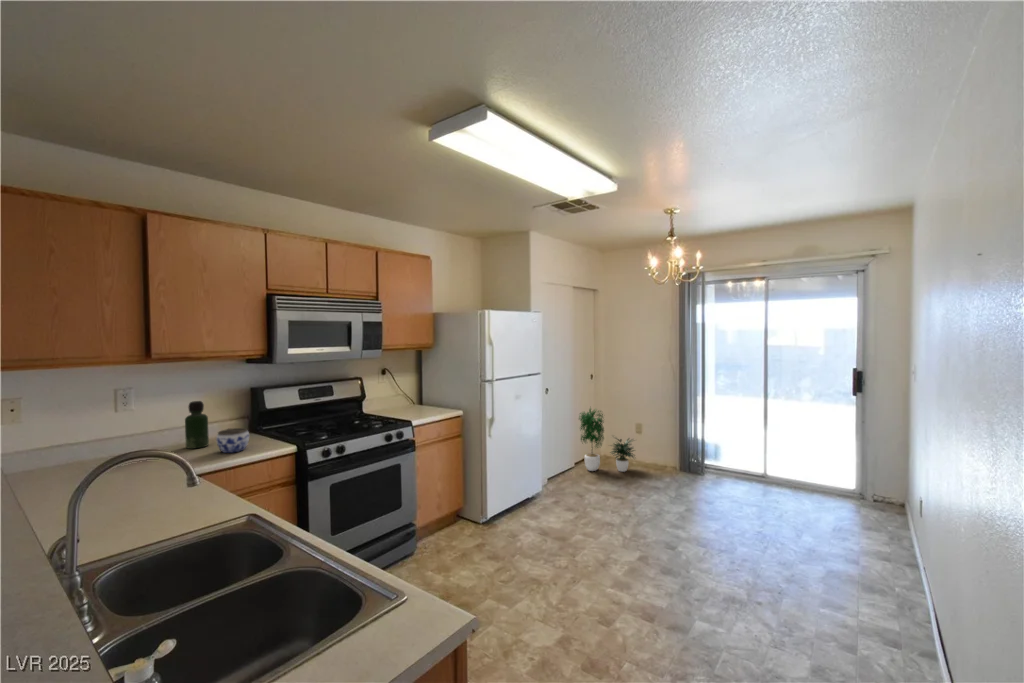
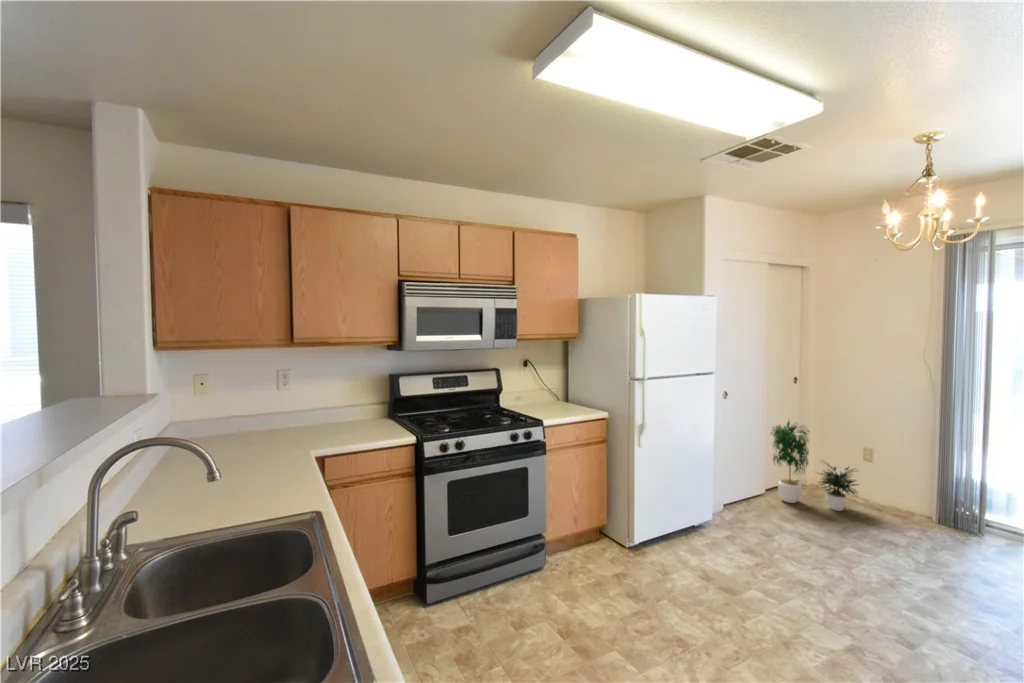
bottle: present [185,401,209,449] -> none [326,384,346,429]
jar: present [216,428,249,453] -> none [344,413,374,437]

